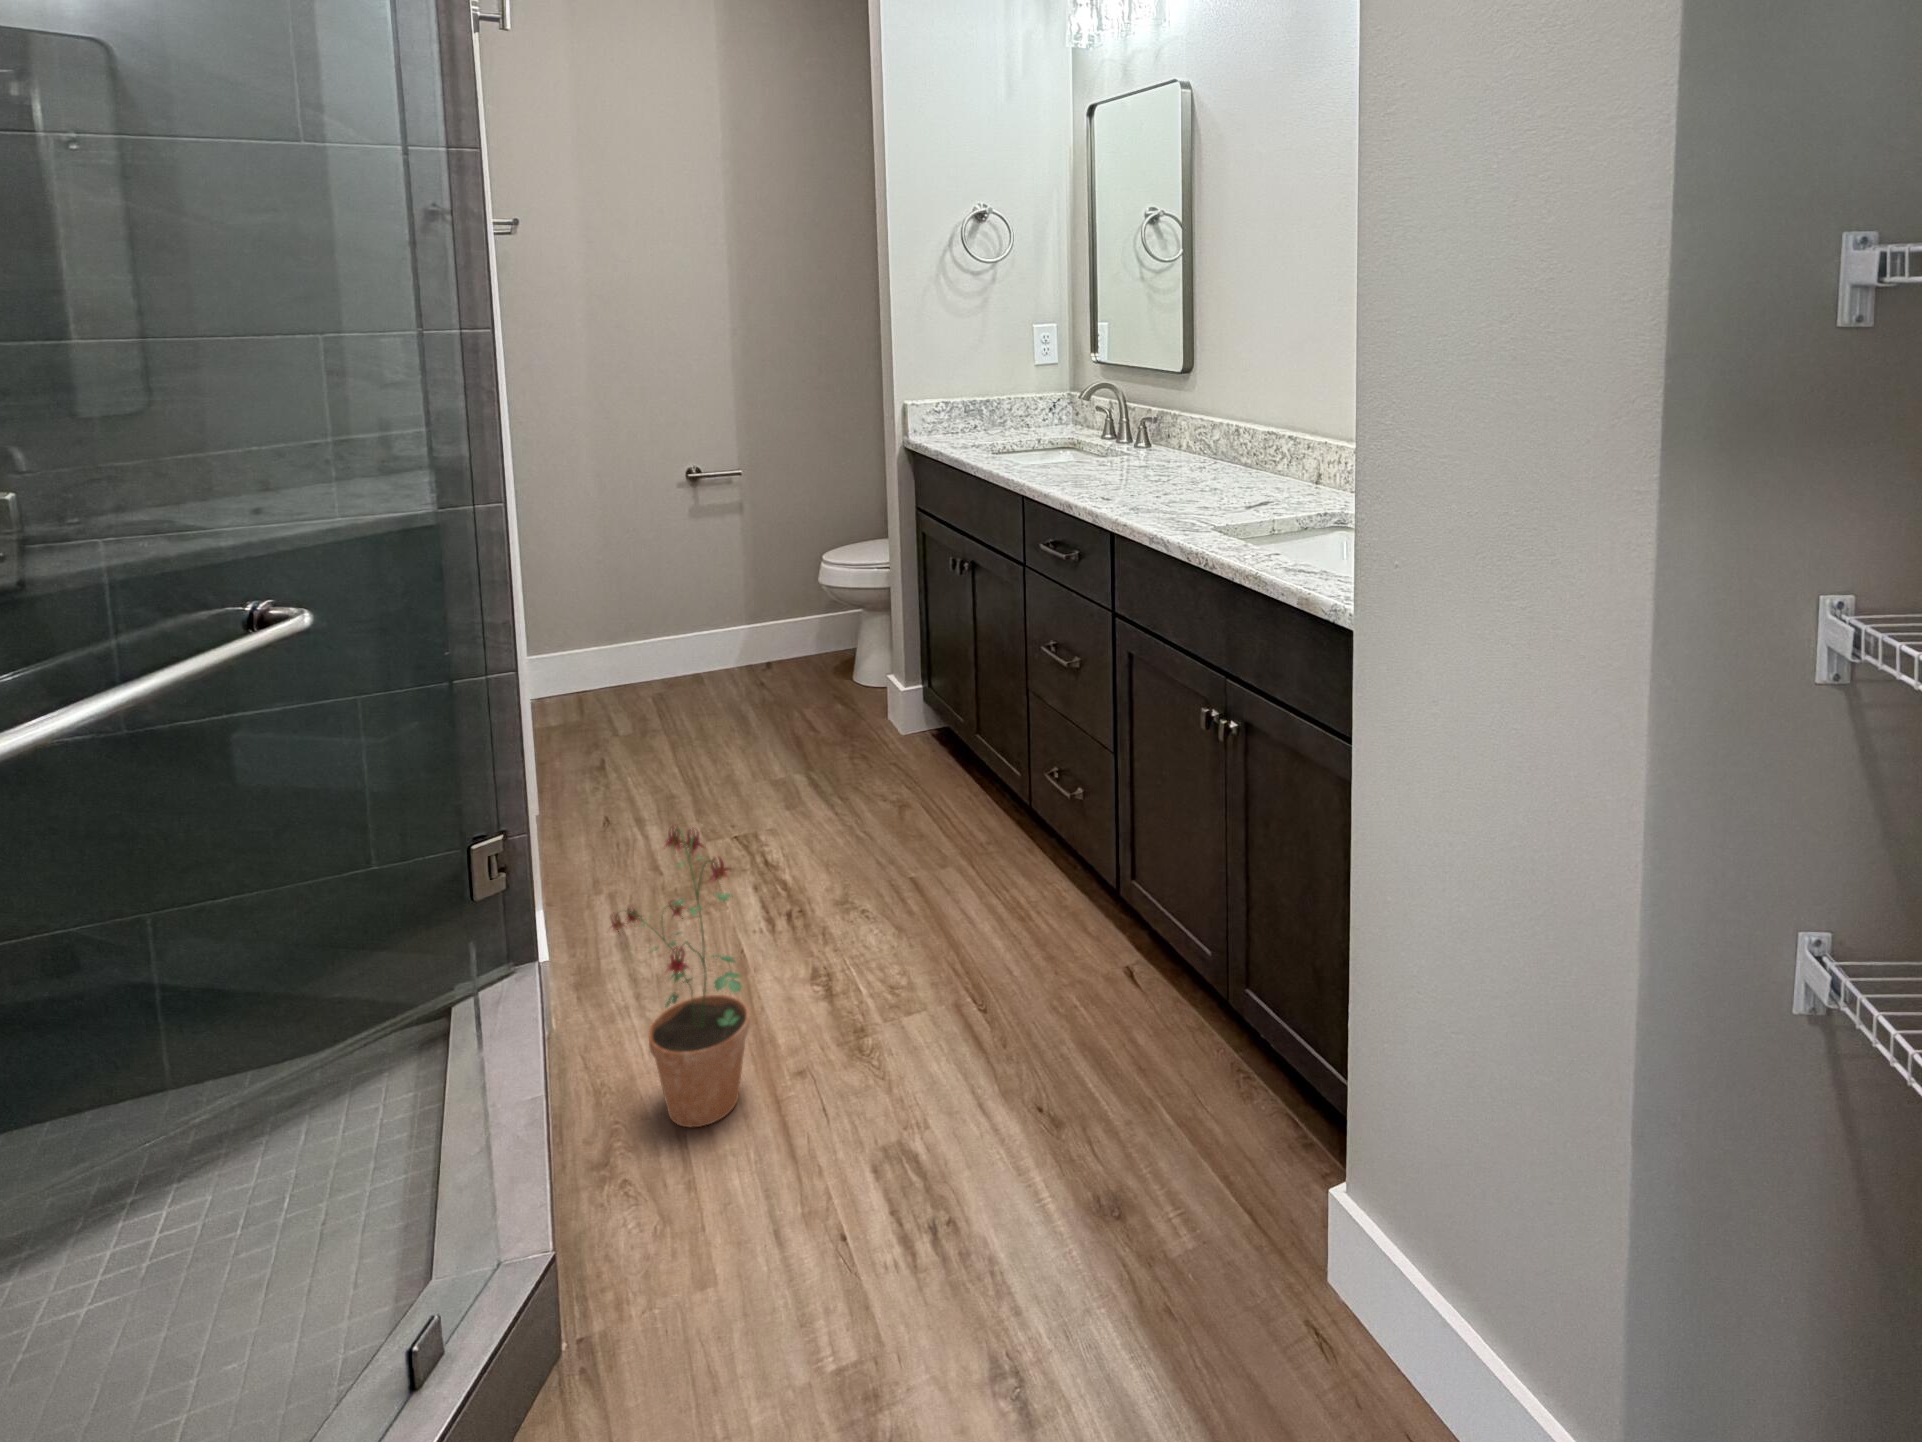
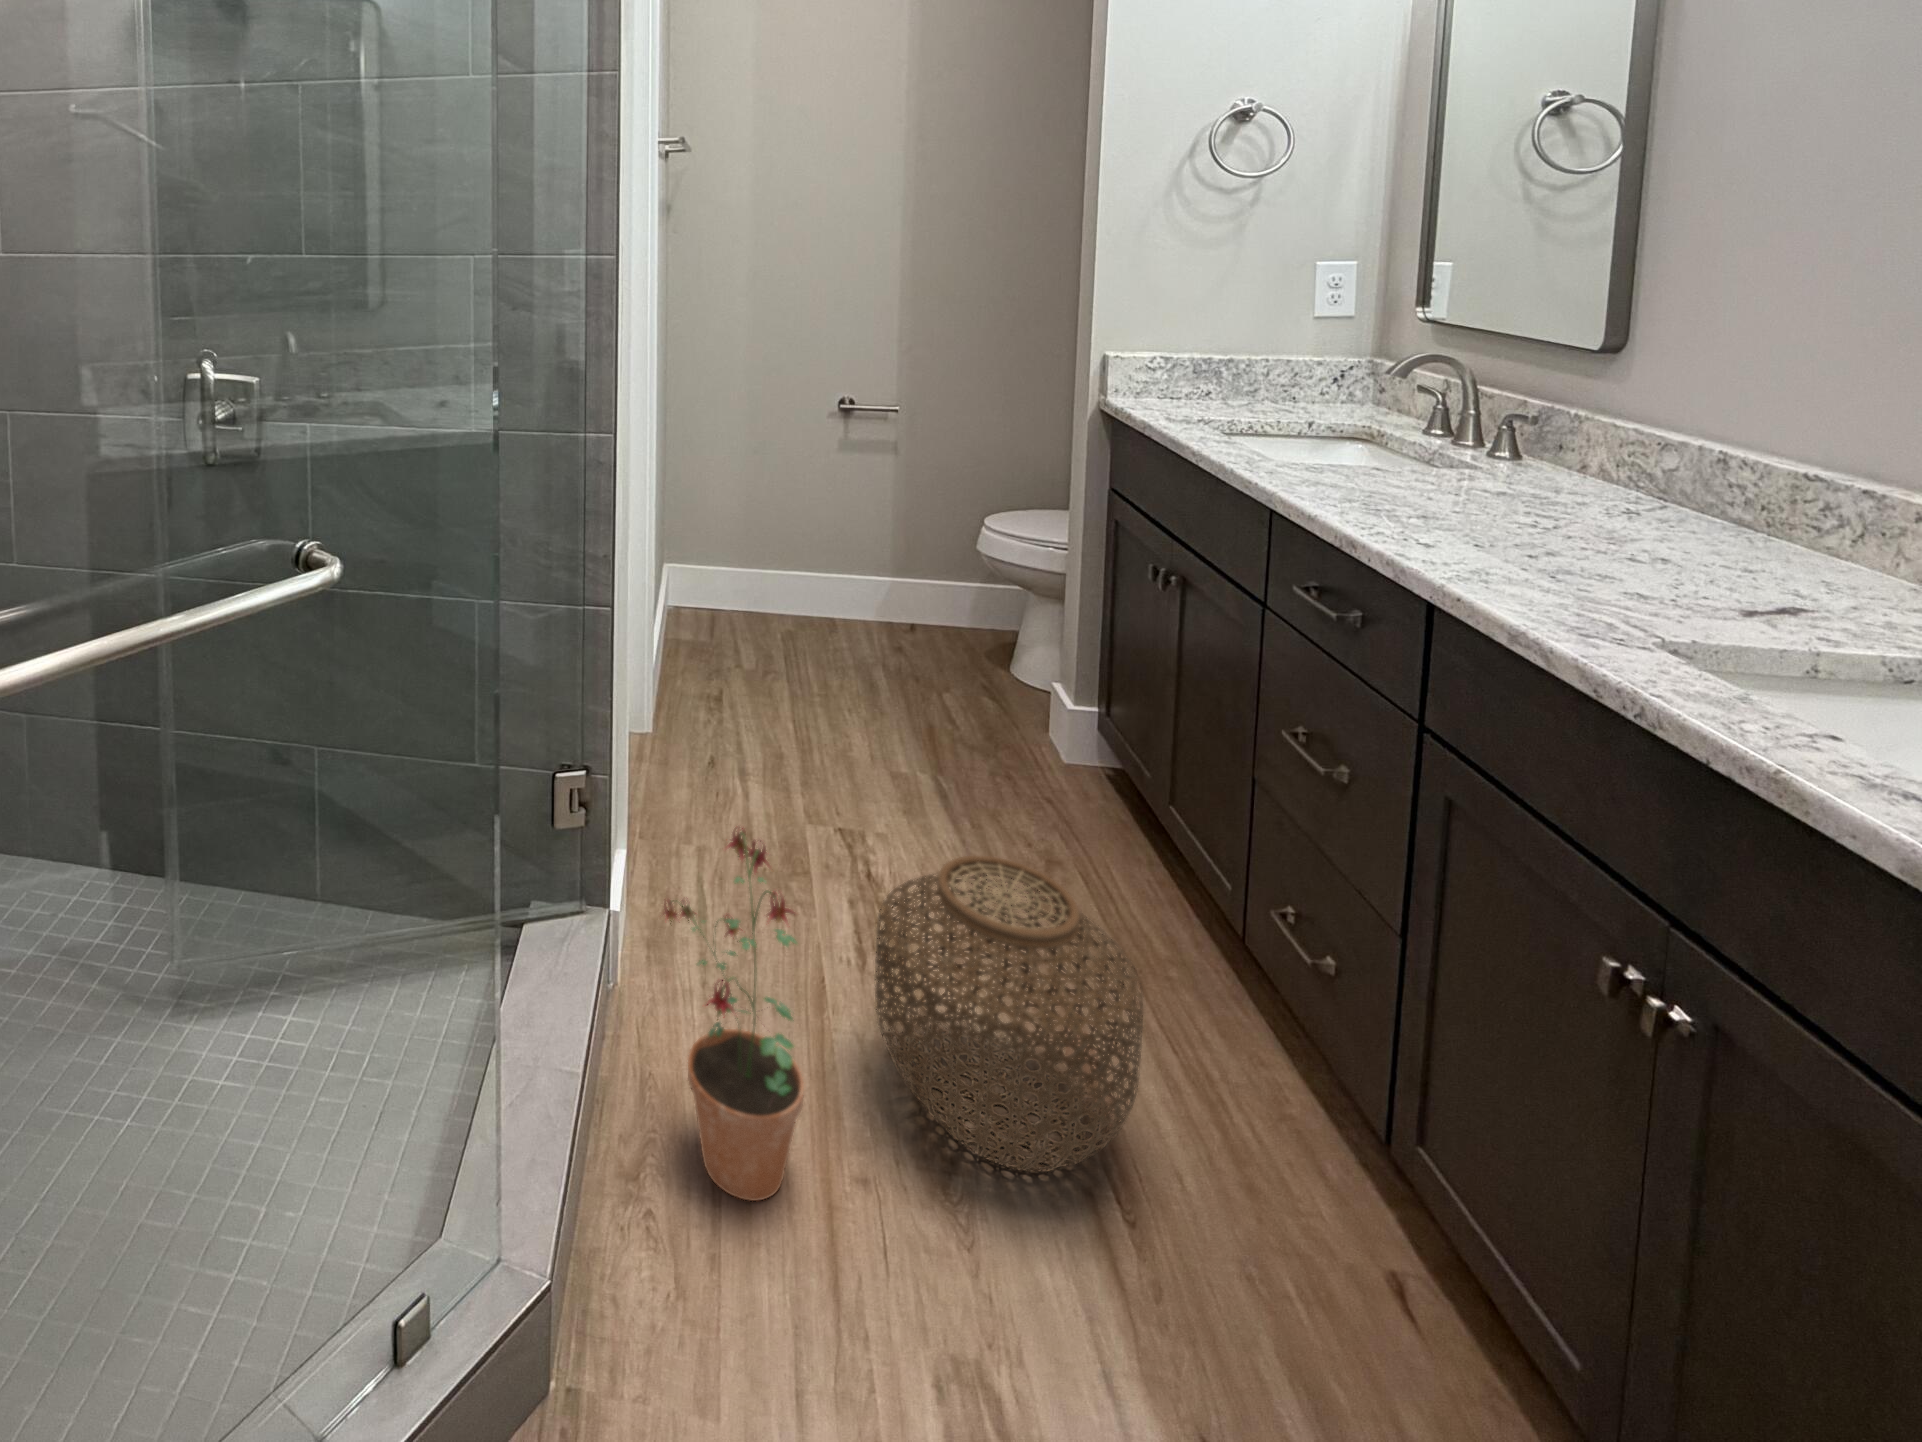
woven basket: none [789,789,973,1010] -> present [875,856,1143,1172]

